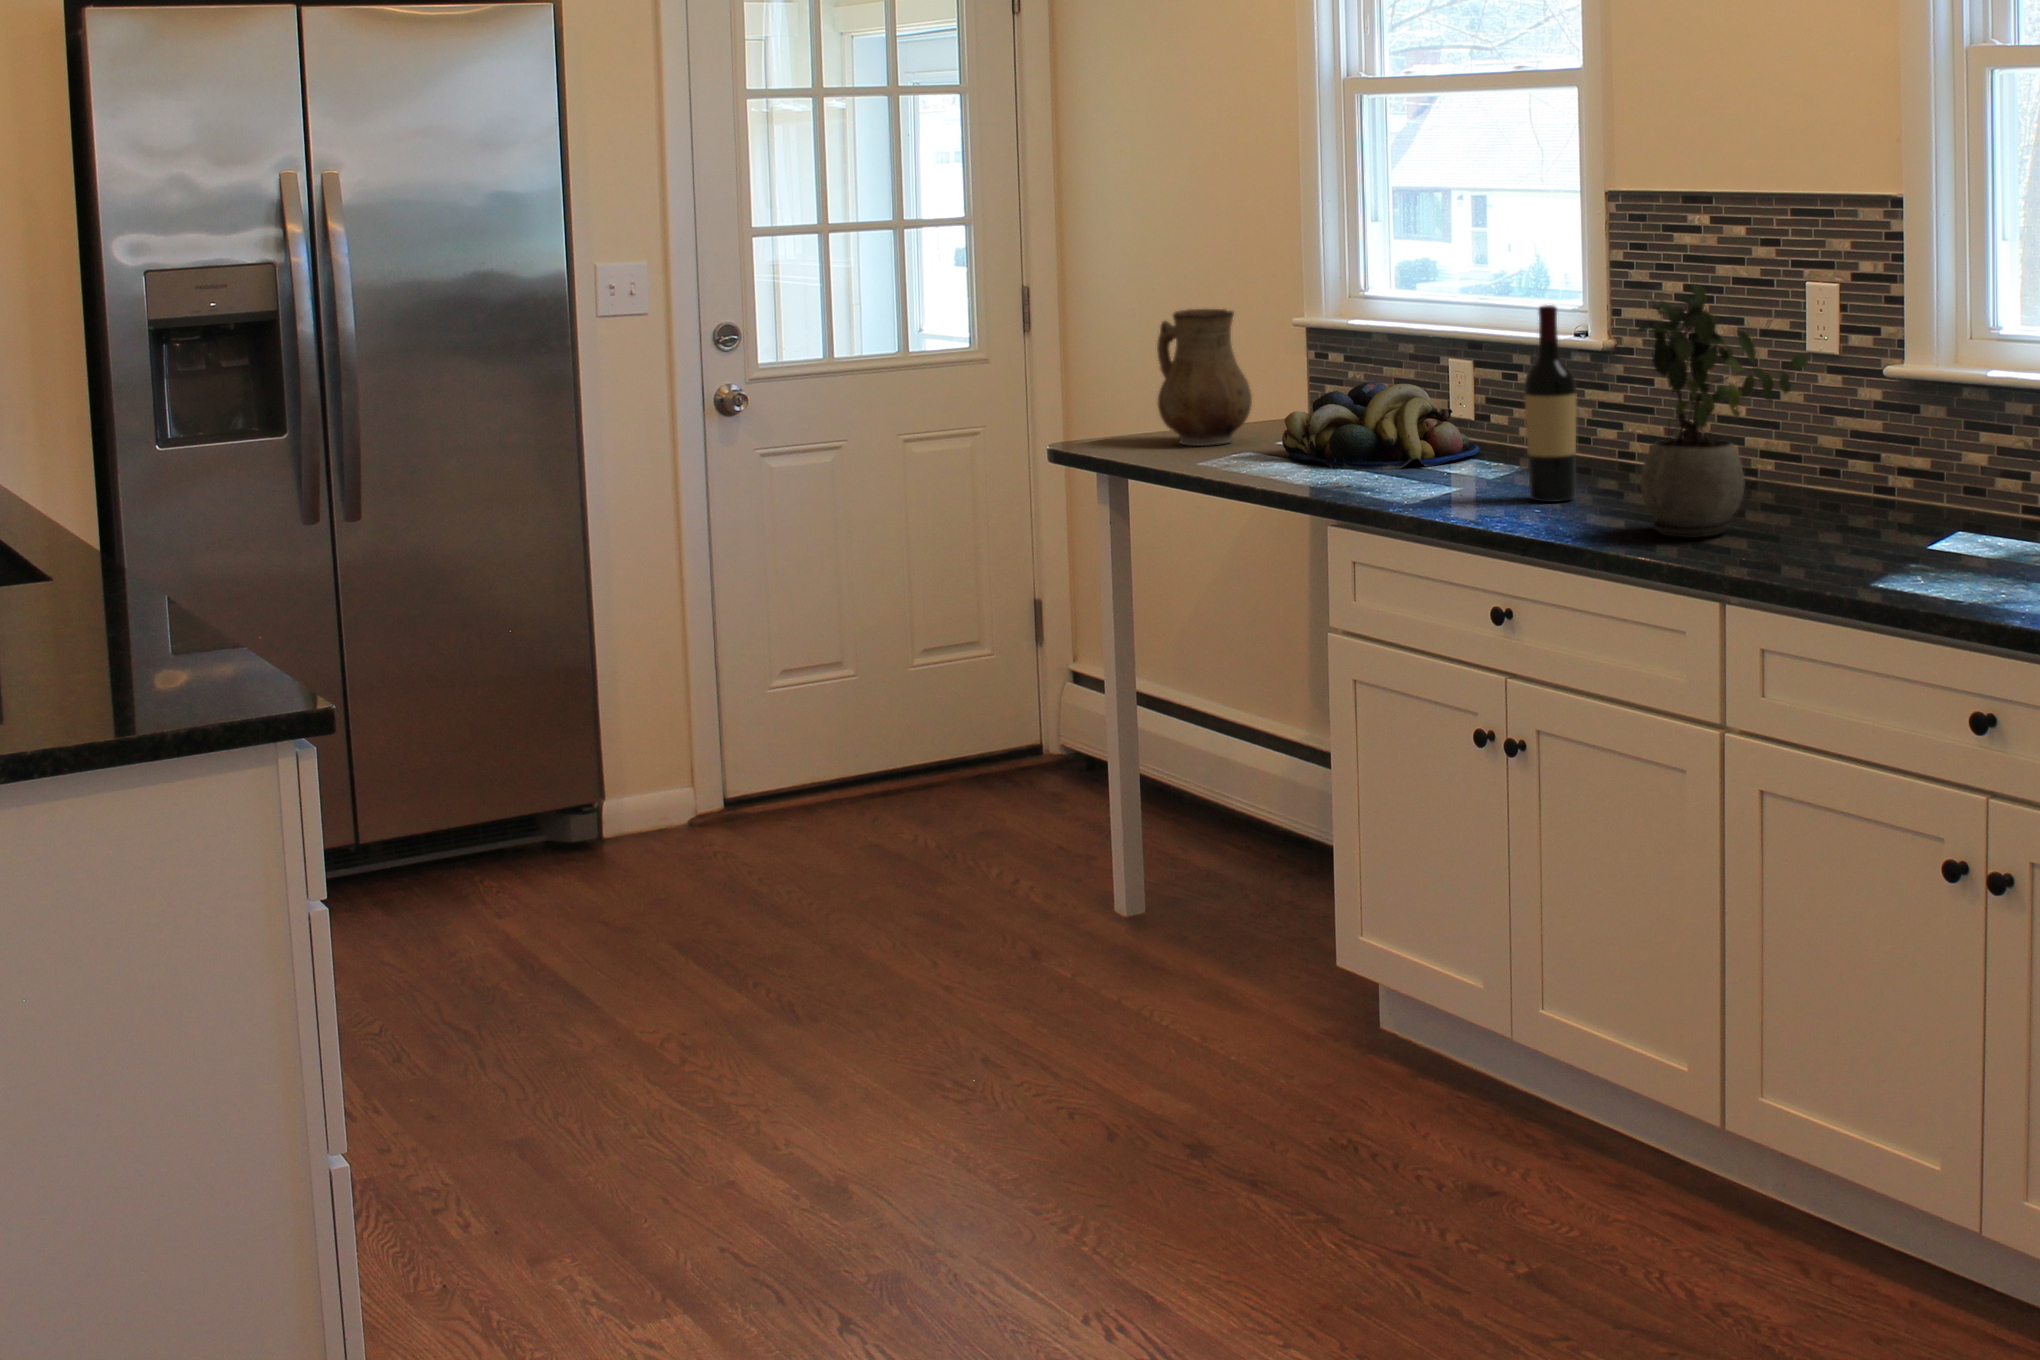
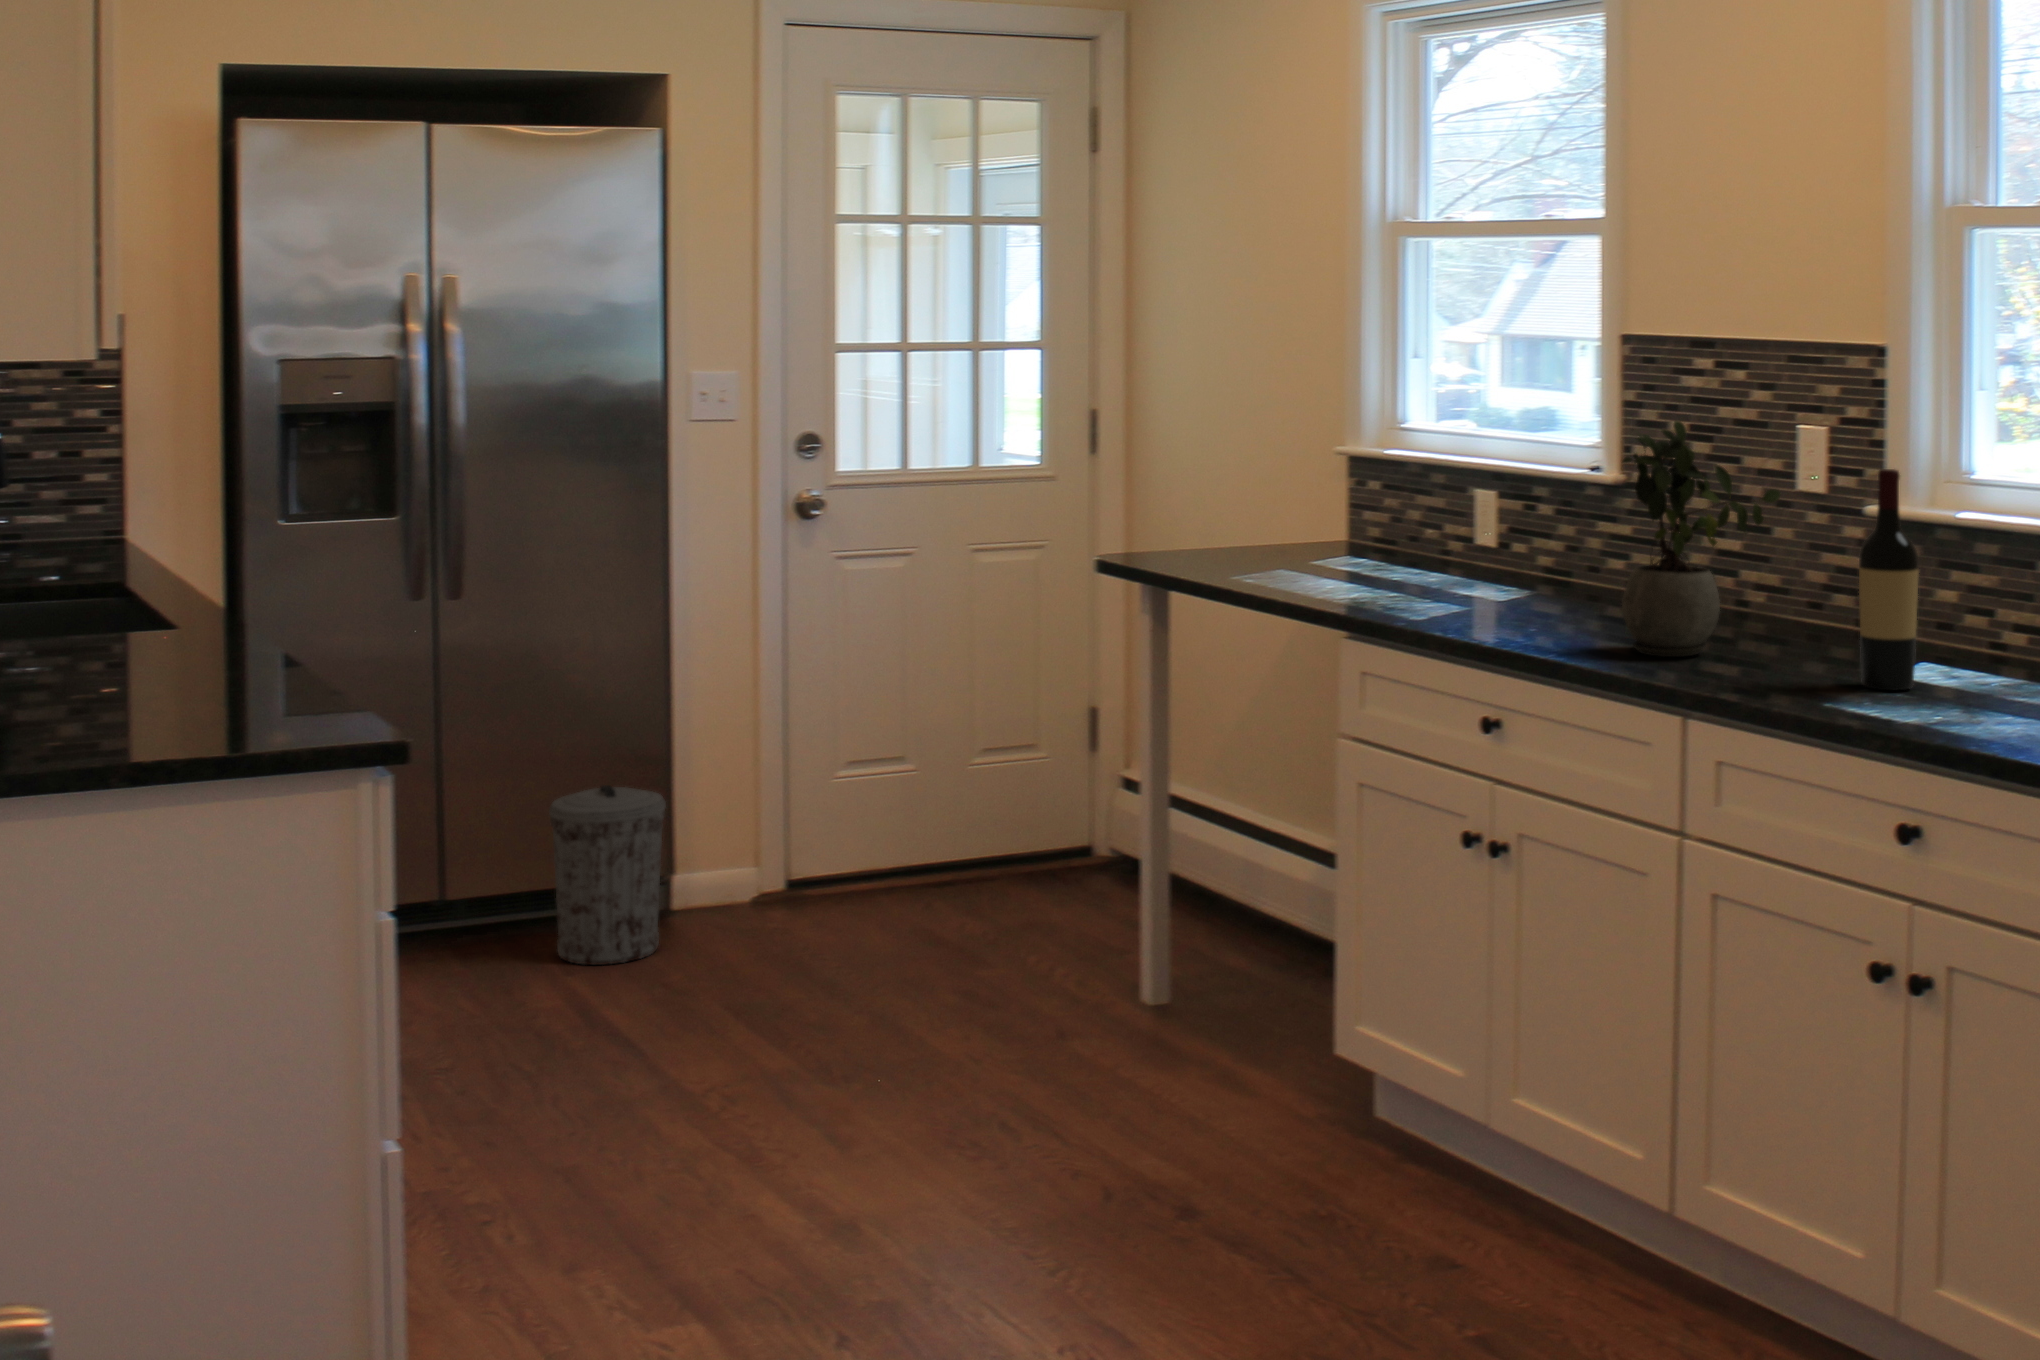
wine bottle: present [1524,305,1576,502] -> present [1859,469,1919,690]
ceramic pitcher: present [1157,309,1252,446] -> none [1196,431,1285,561]
fruit bowl: present [1282,382,1479,470] -> none [1308,506,1496,588]
trash can: none [474,708,602,899] -> present [549,785,666,965]

